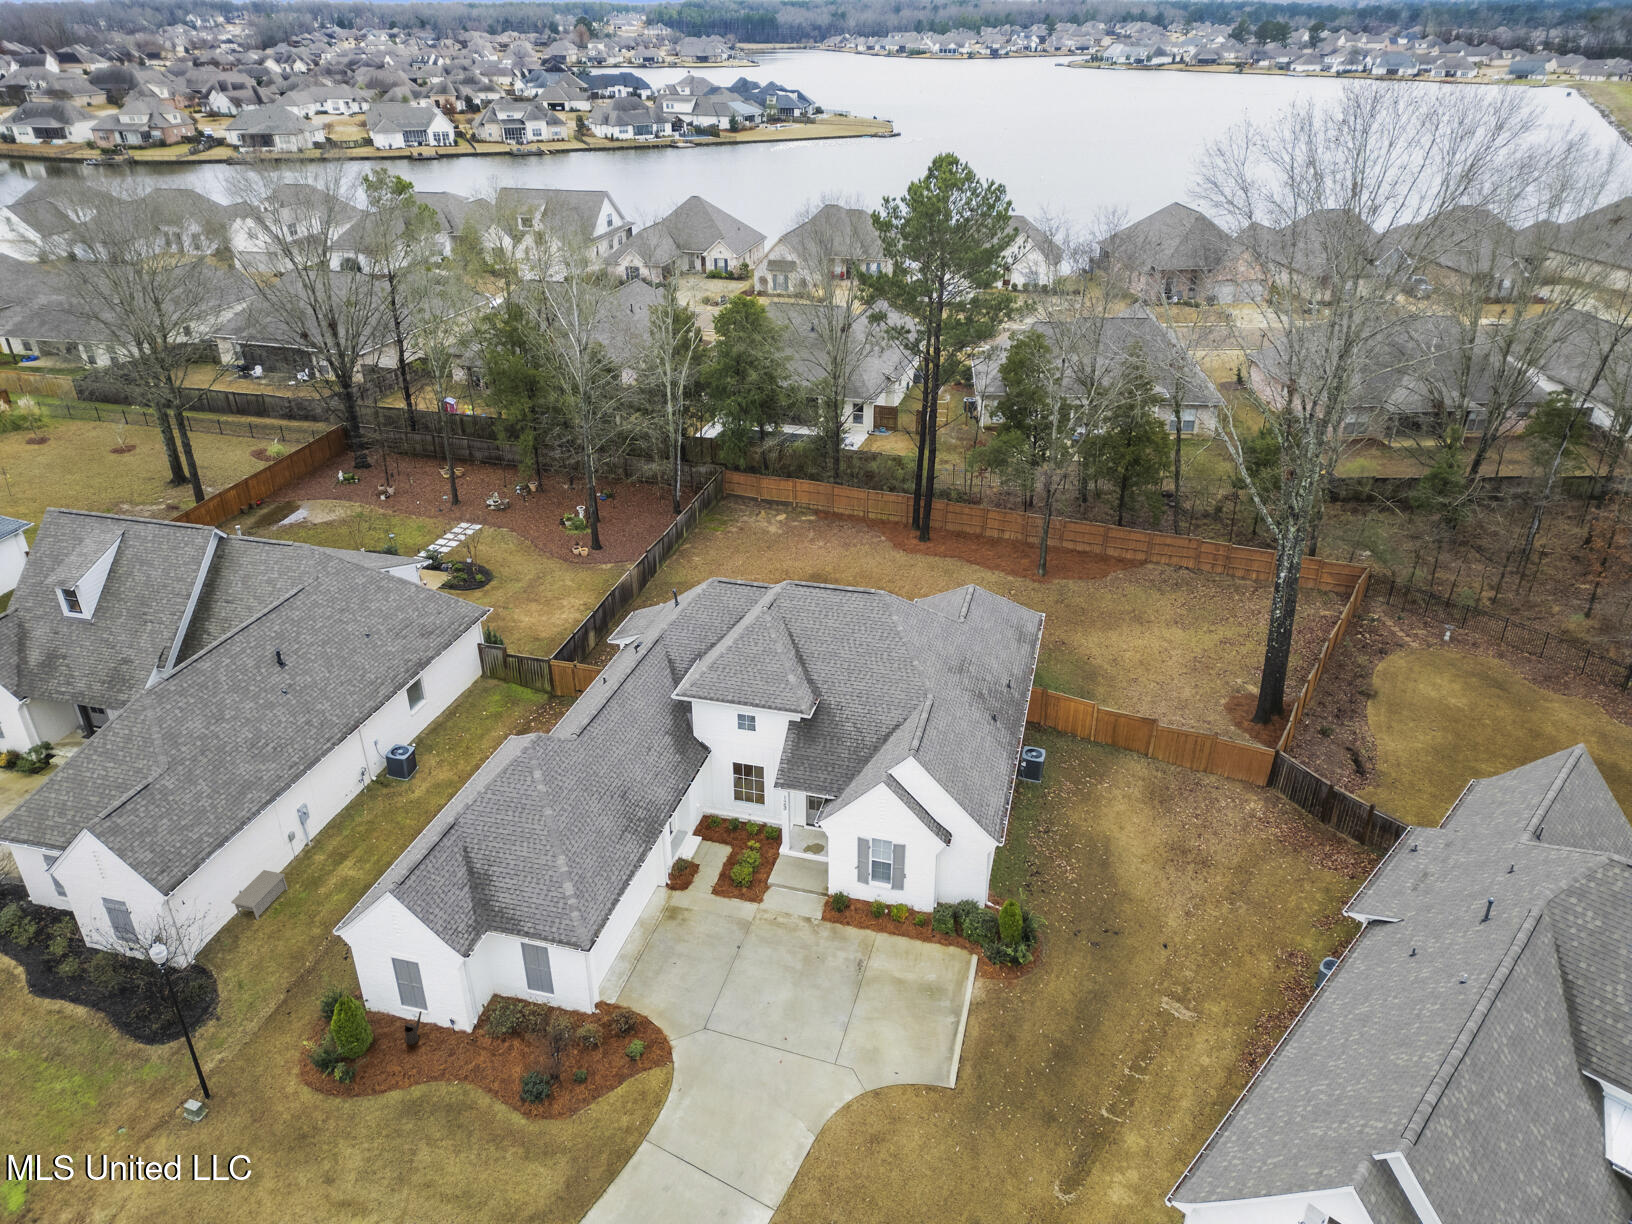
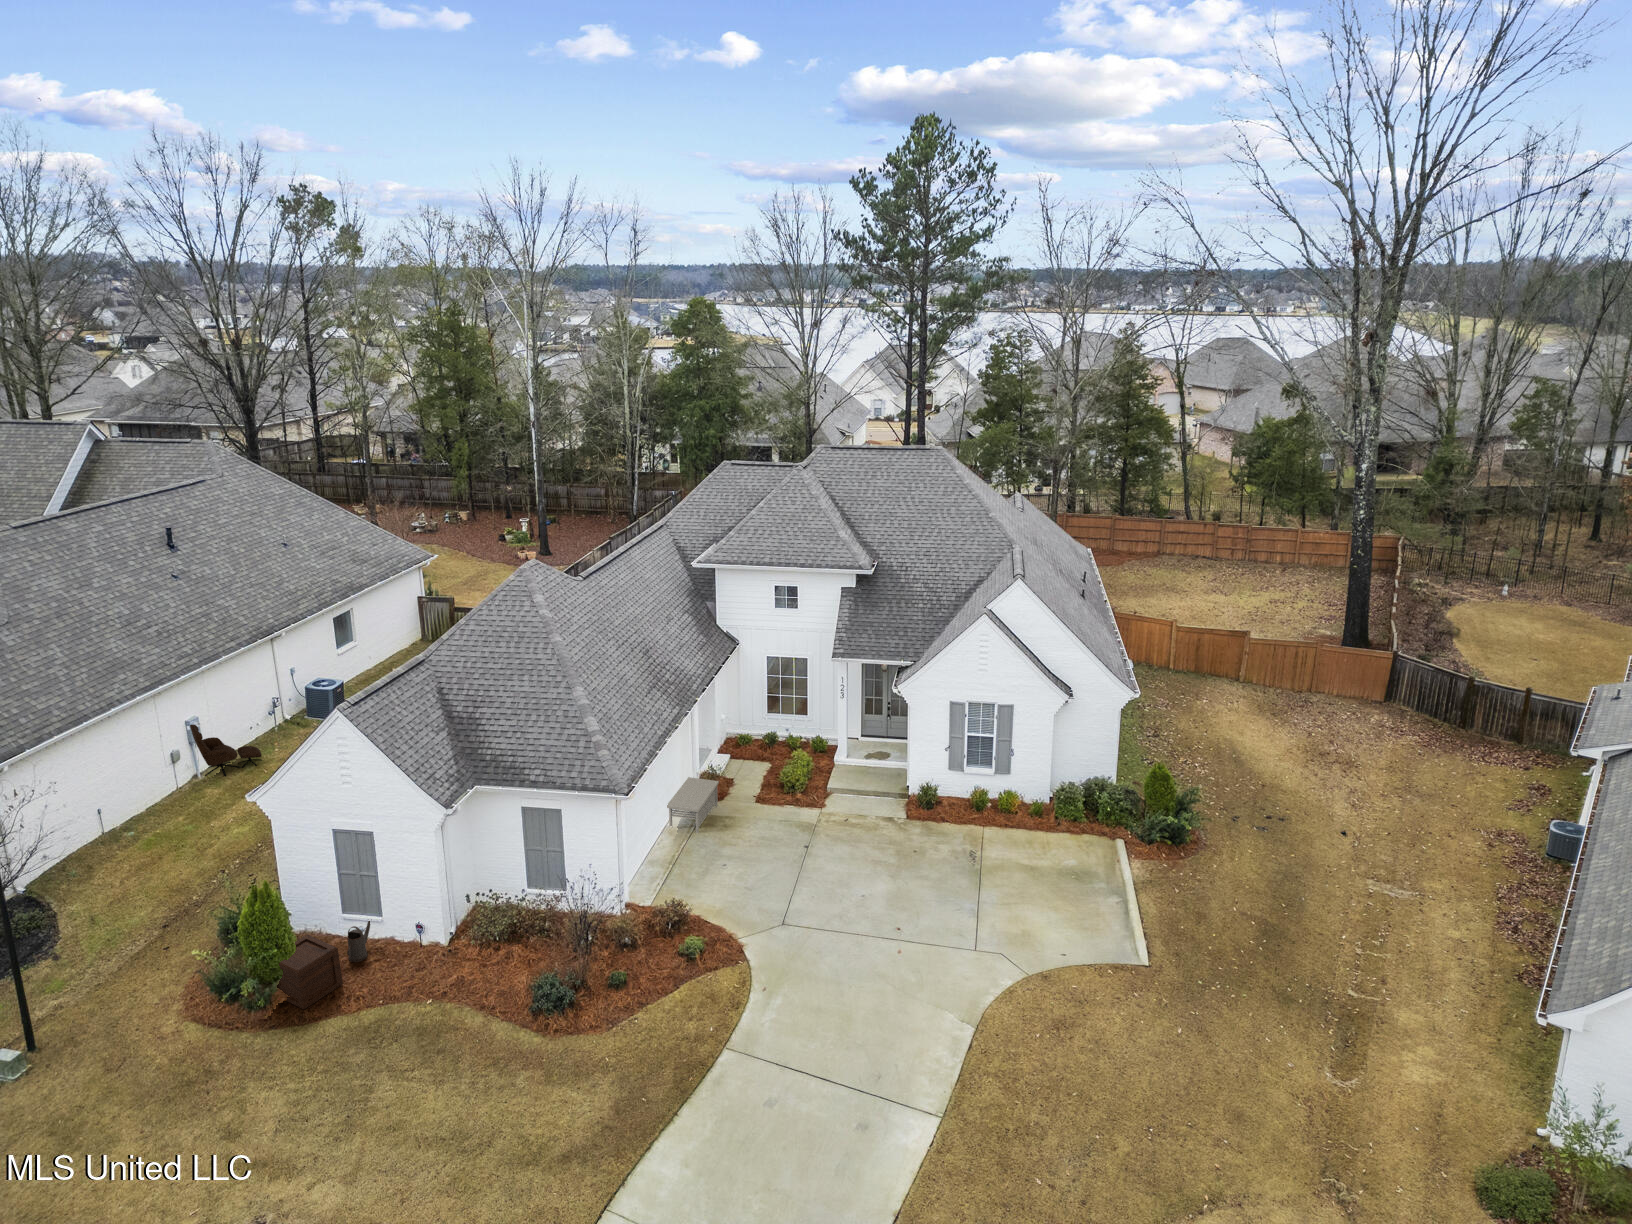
lounge chair: none [301,809,355,846] -> present [190,725,261,776]
storage bench: present [231,870,288,920] -> present [667,777,719,833]
wooden crate: none [351,1032,401,1087] -> present [277,935,343,1009]

